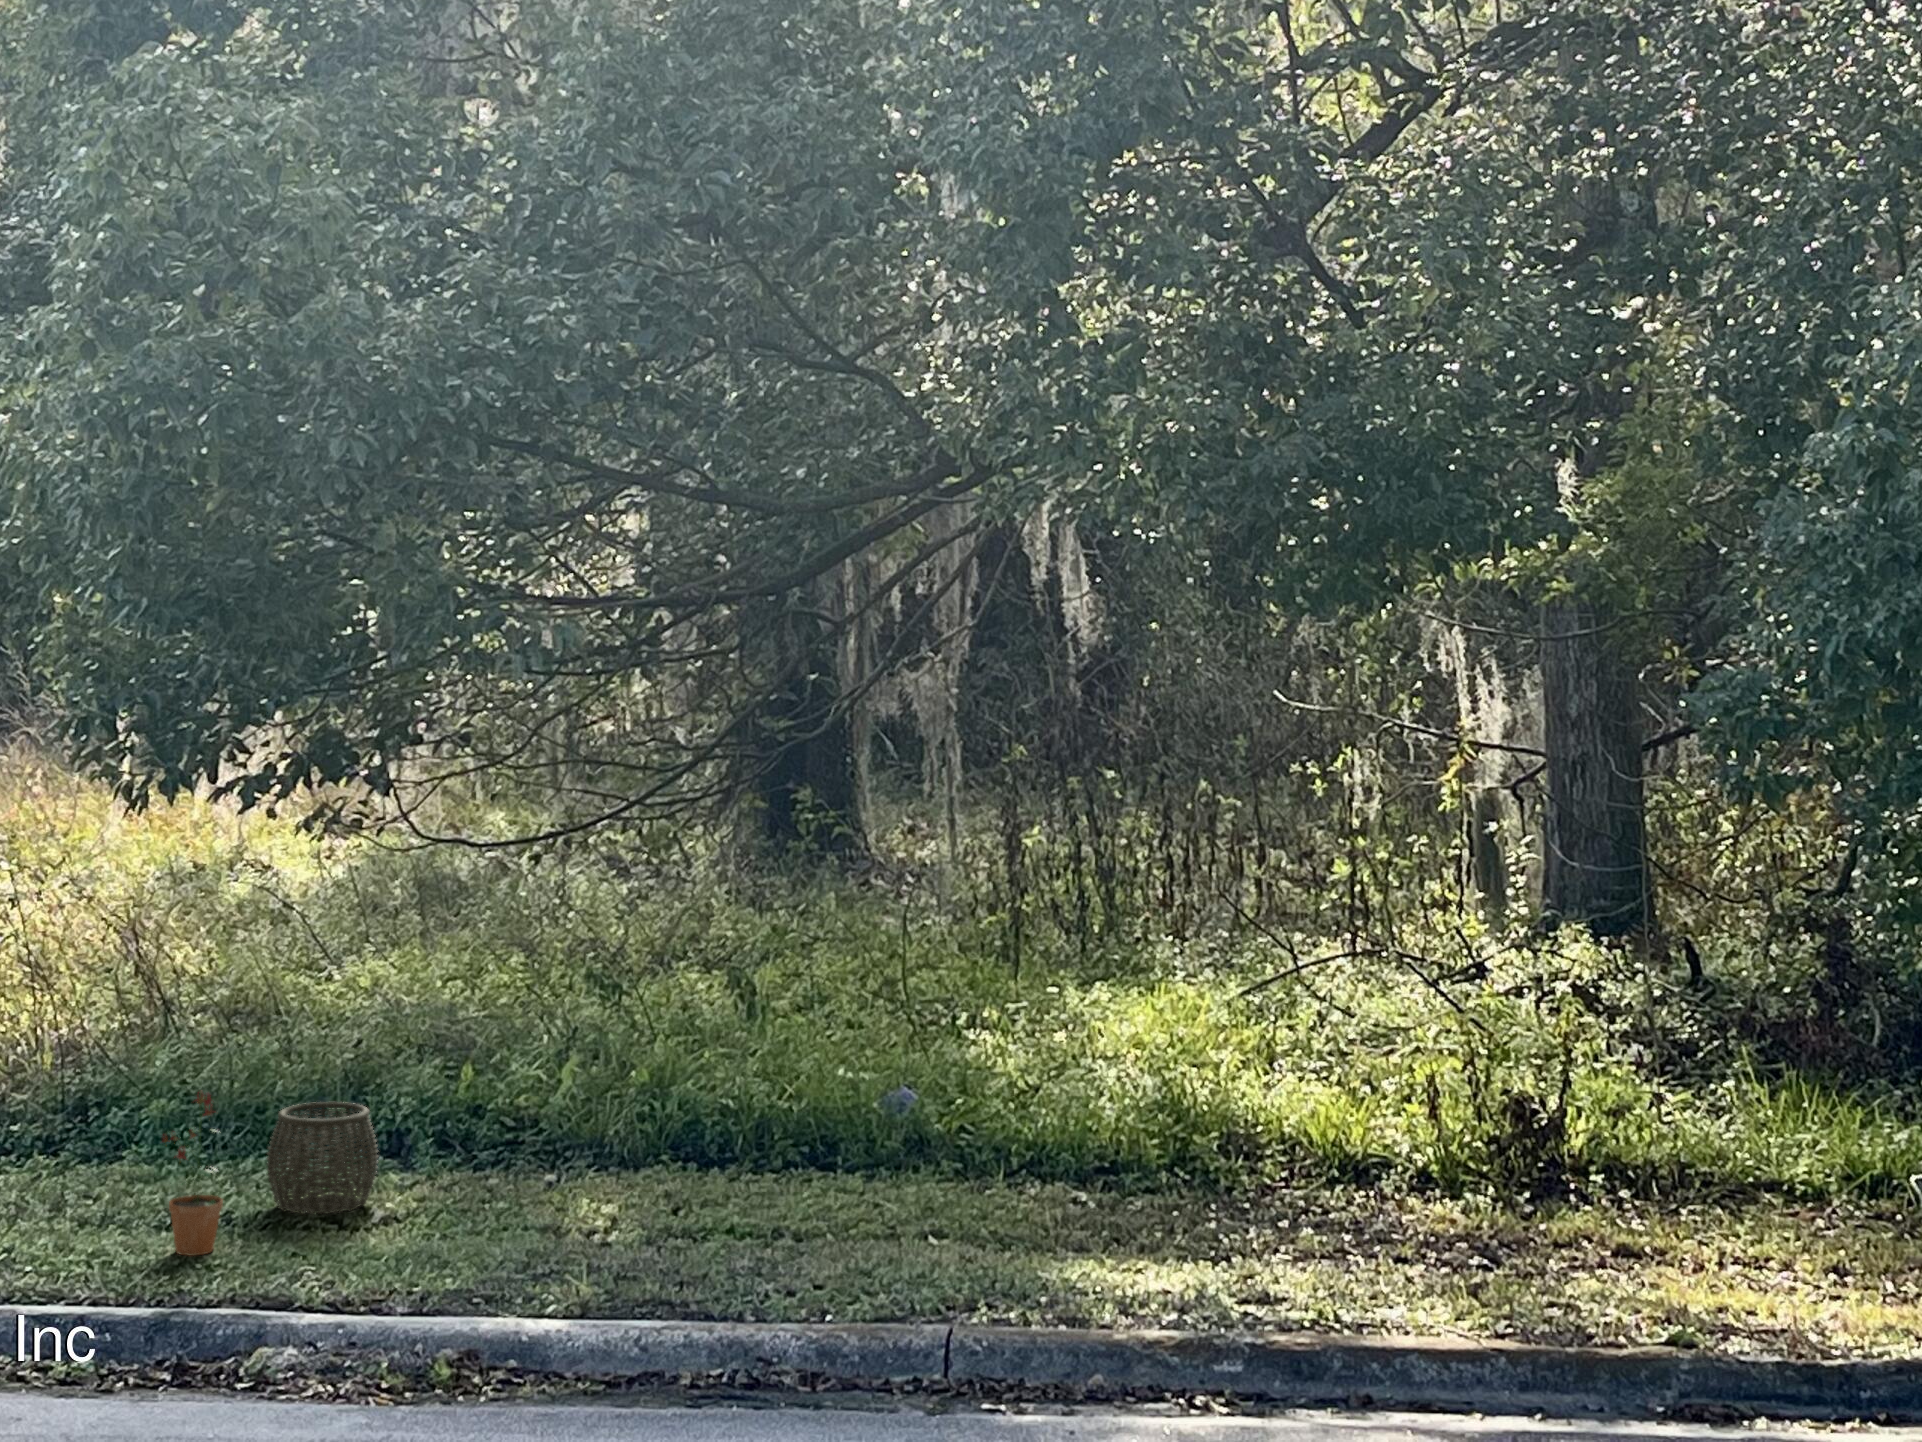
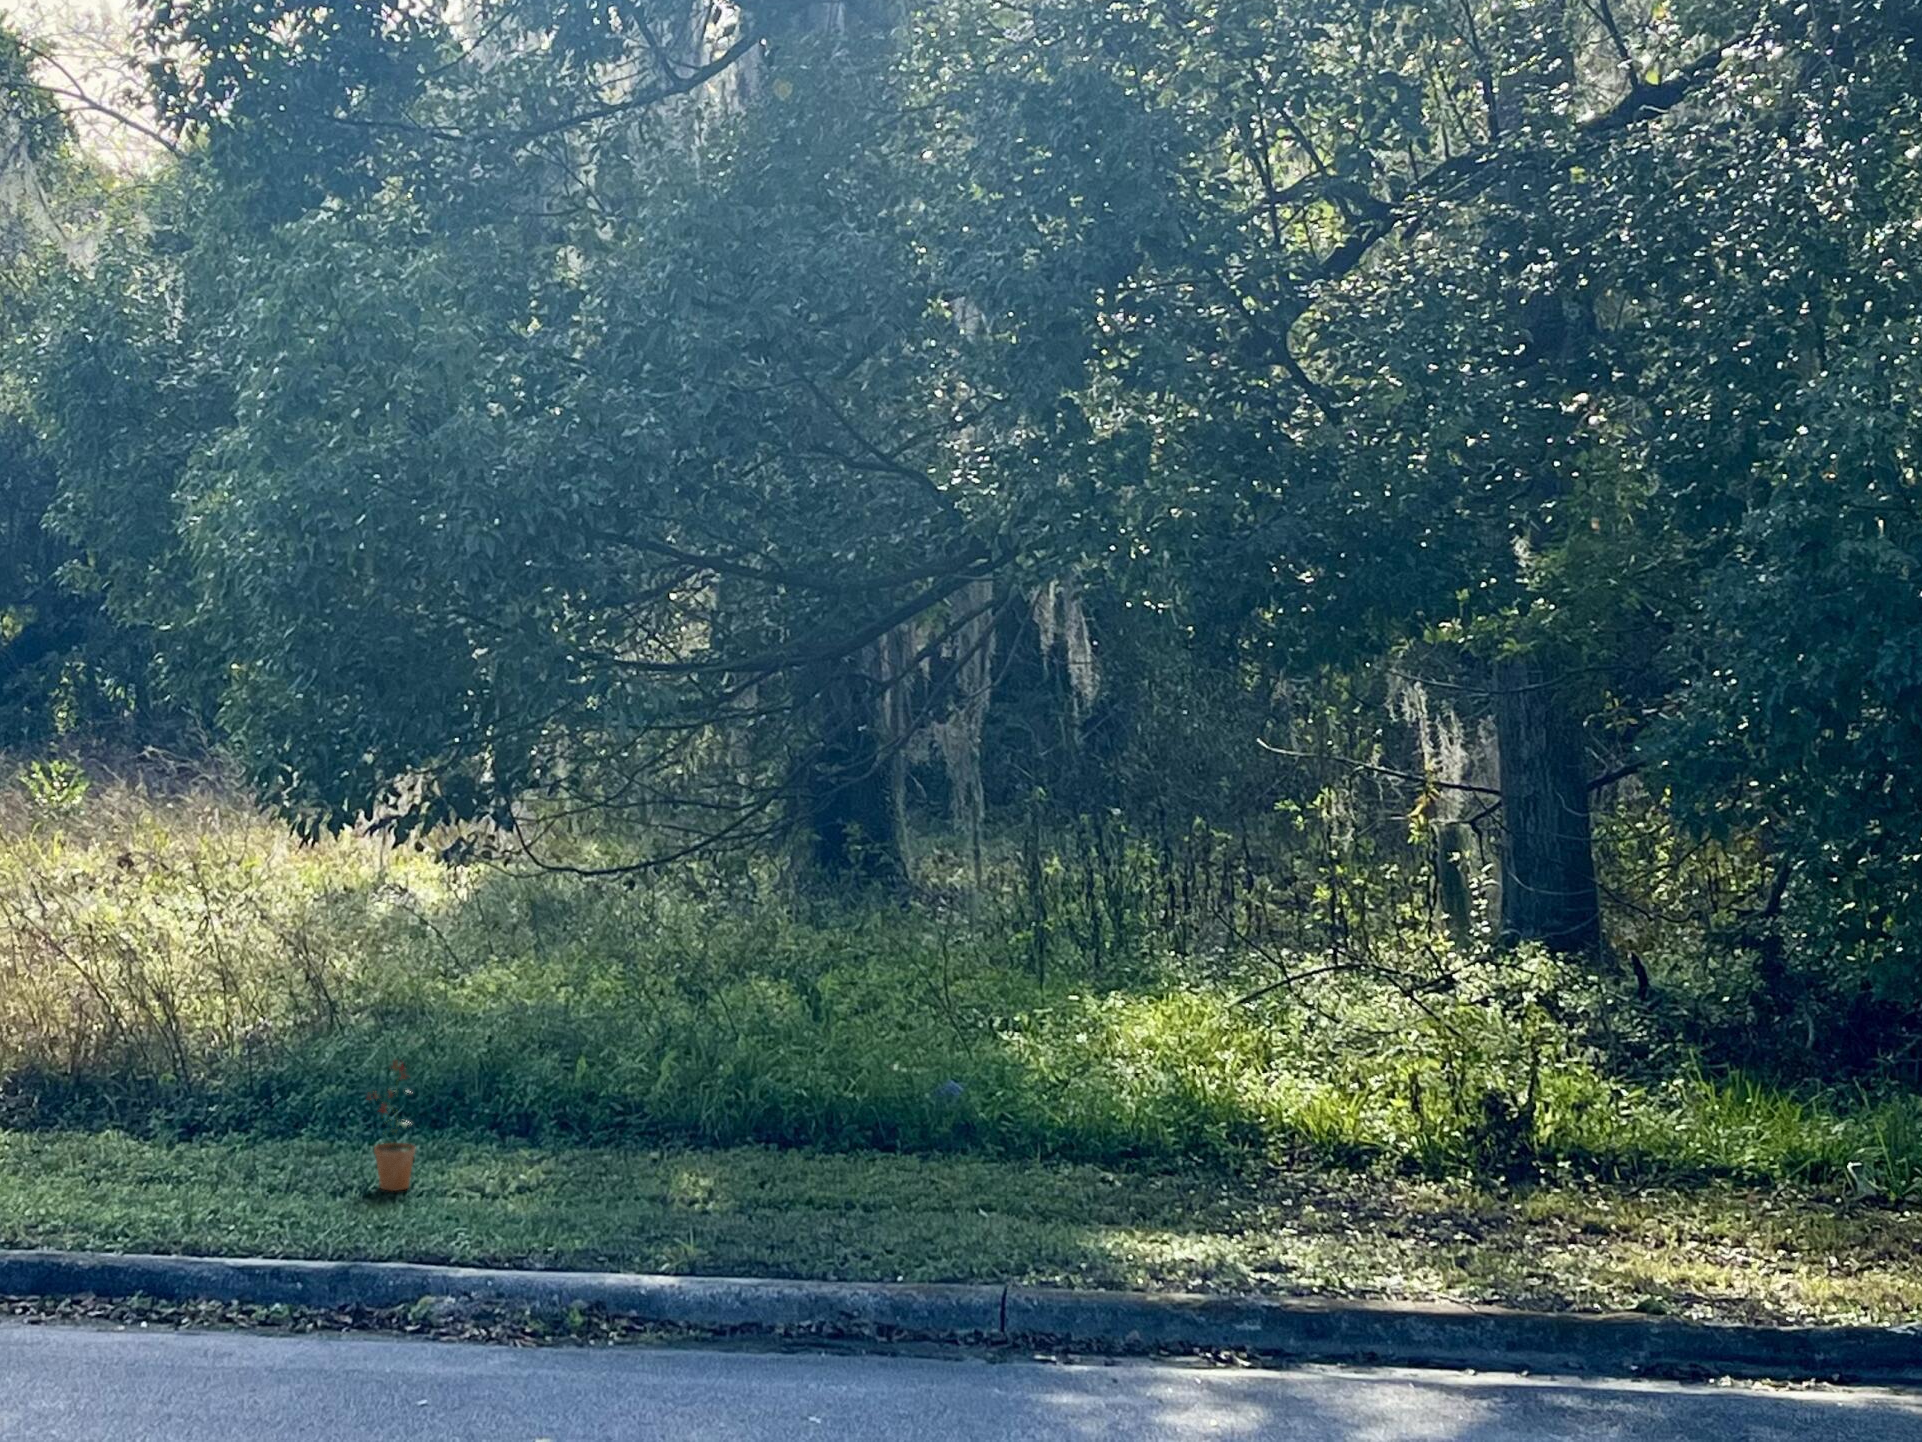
woven basket: present [267,1102,378,1214] -> none [441,1073,530,1164]

